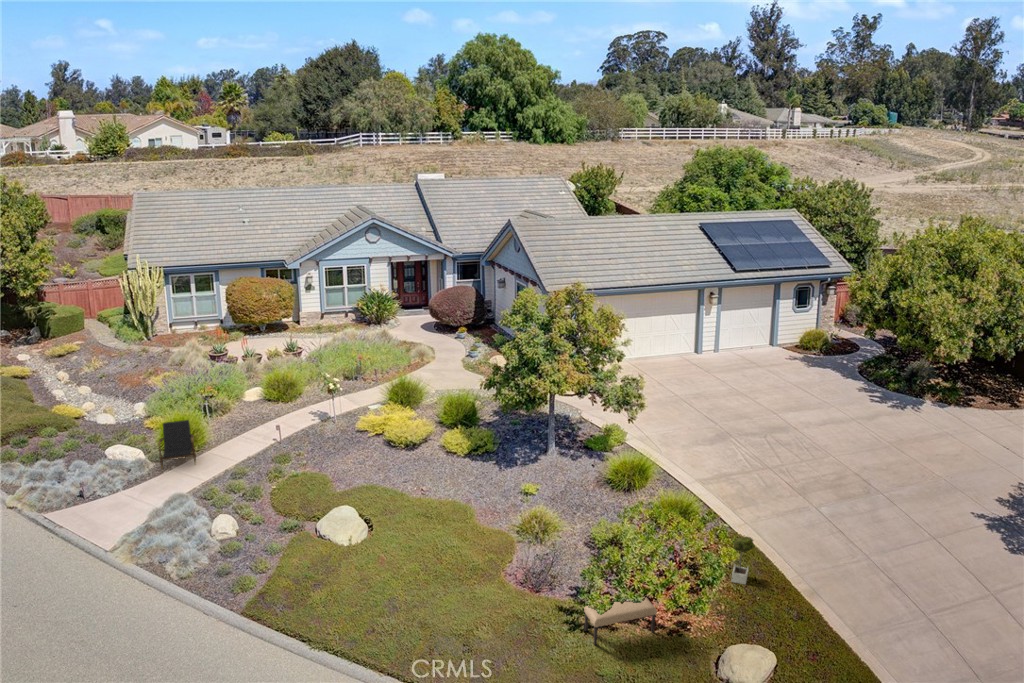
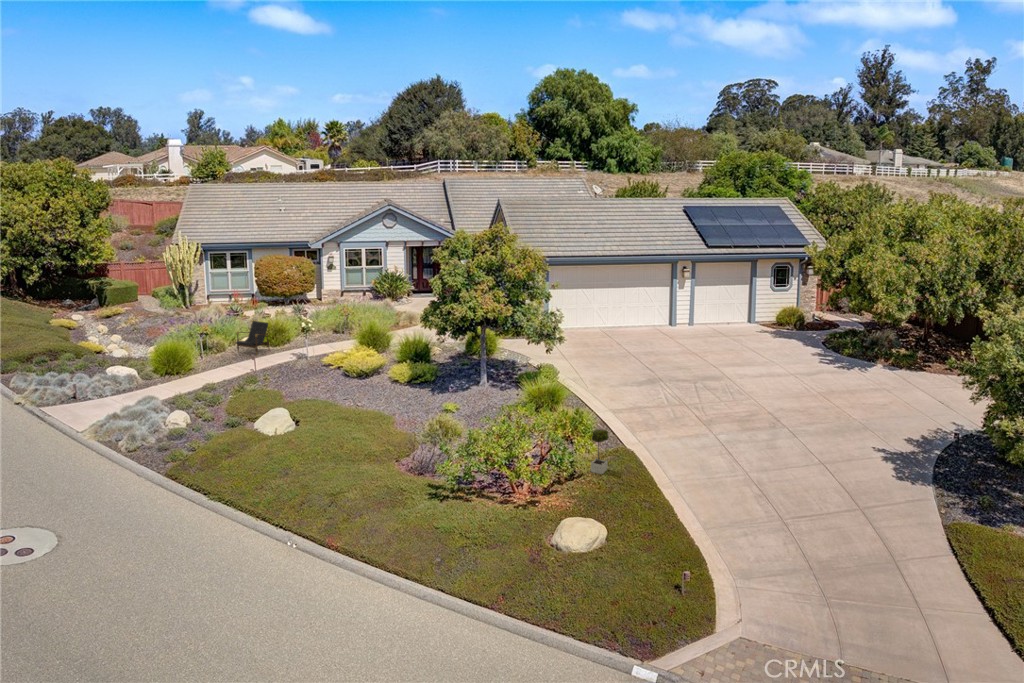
lounge chair: present [158,420,196,468] -> present [236,321,269,355]
bench: present [584,597,657,645] -> none [437,467,499,503]

